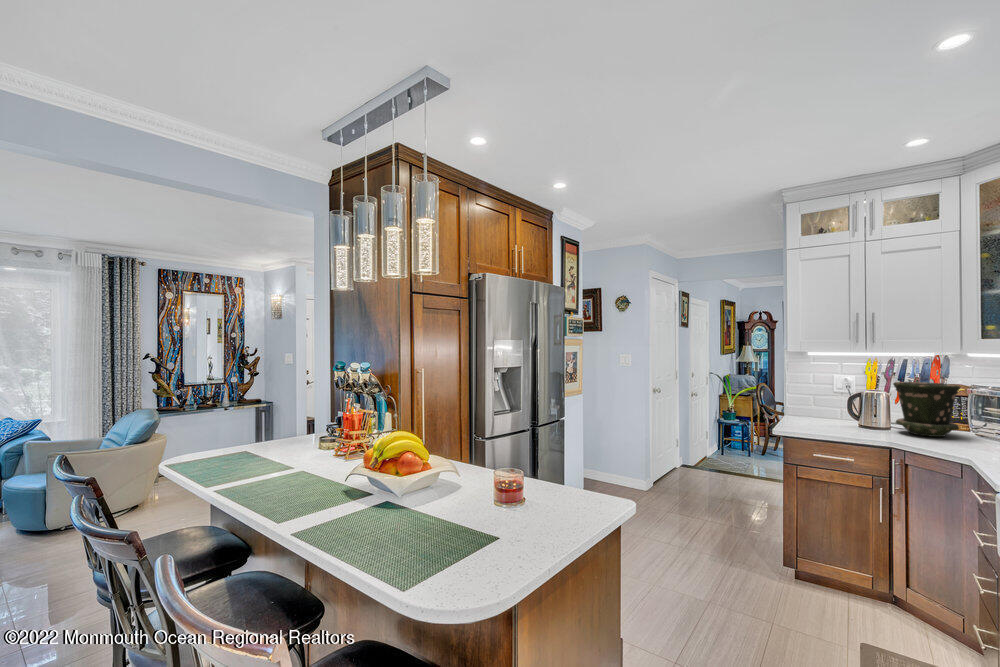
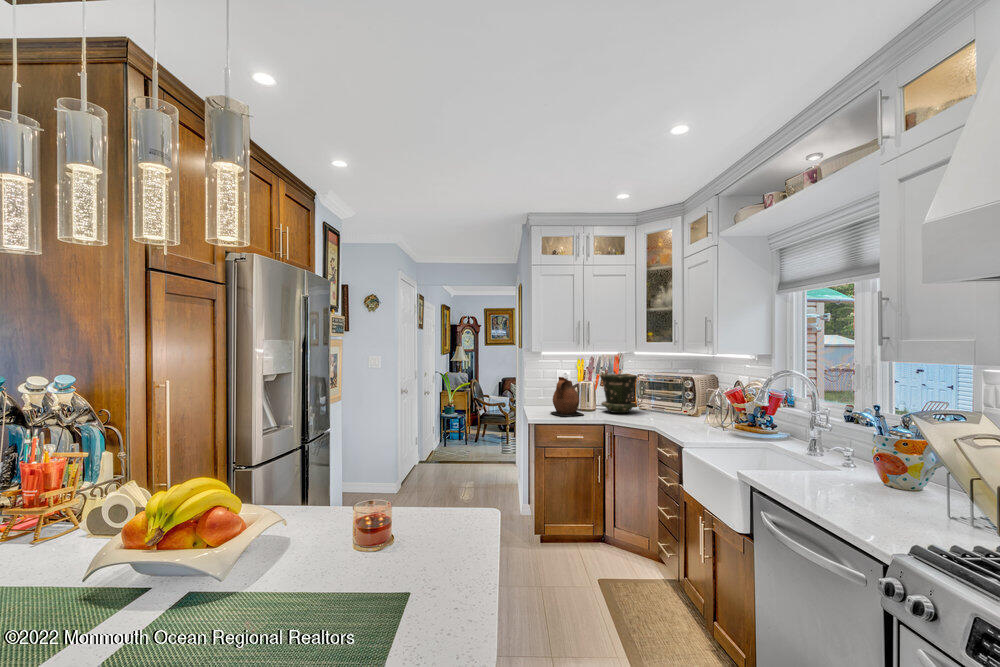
ceramic pitcher: none [809,382,861,433] -> present [551,377,584,416]

